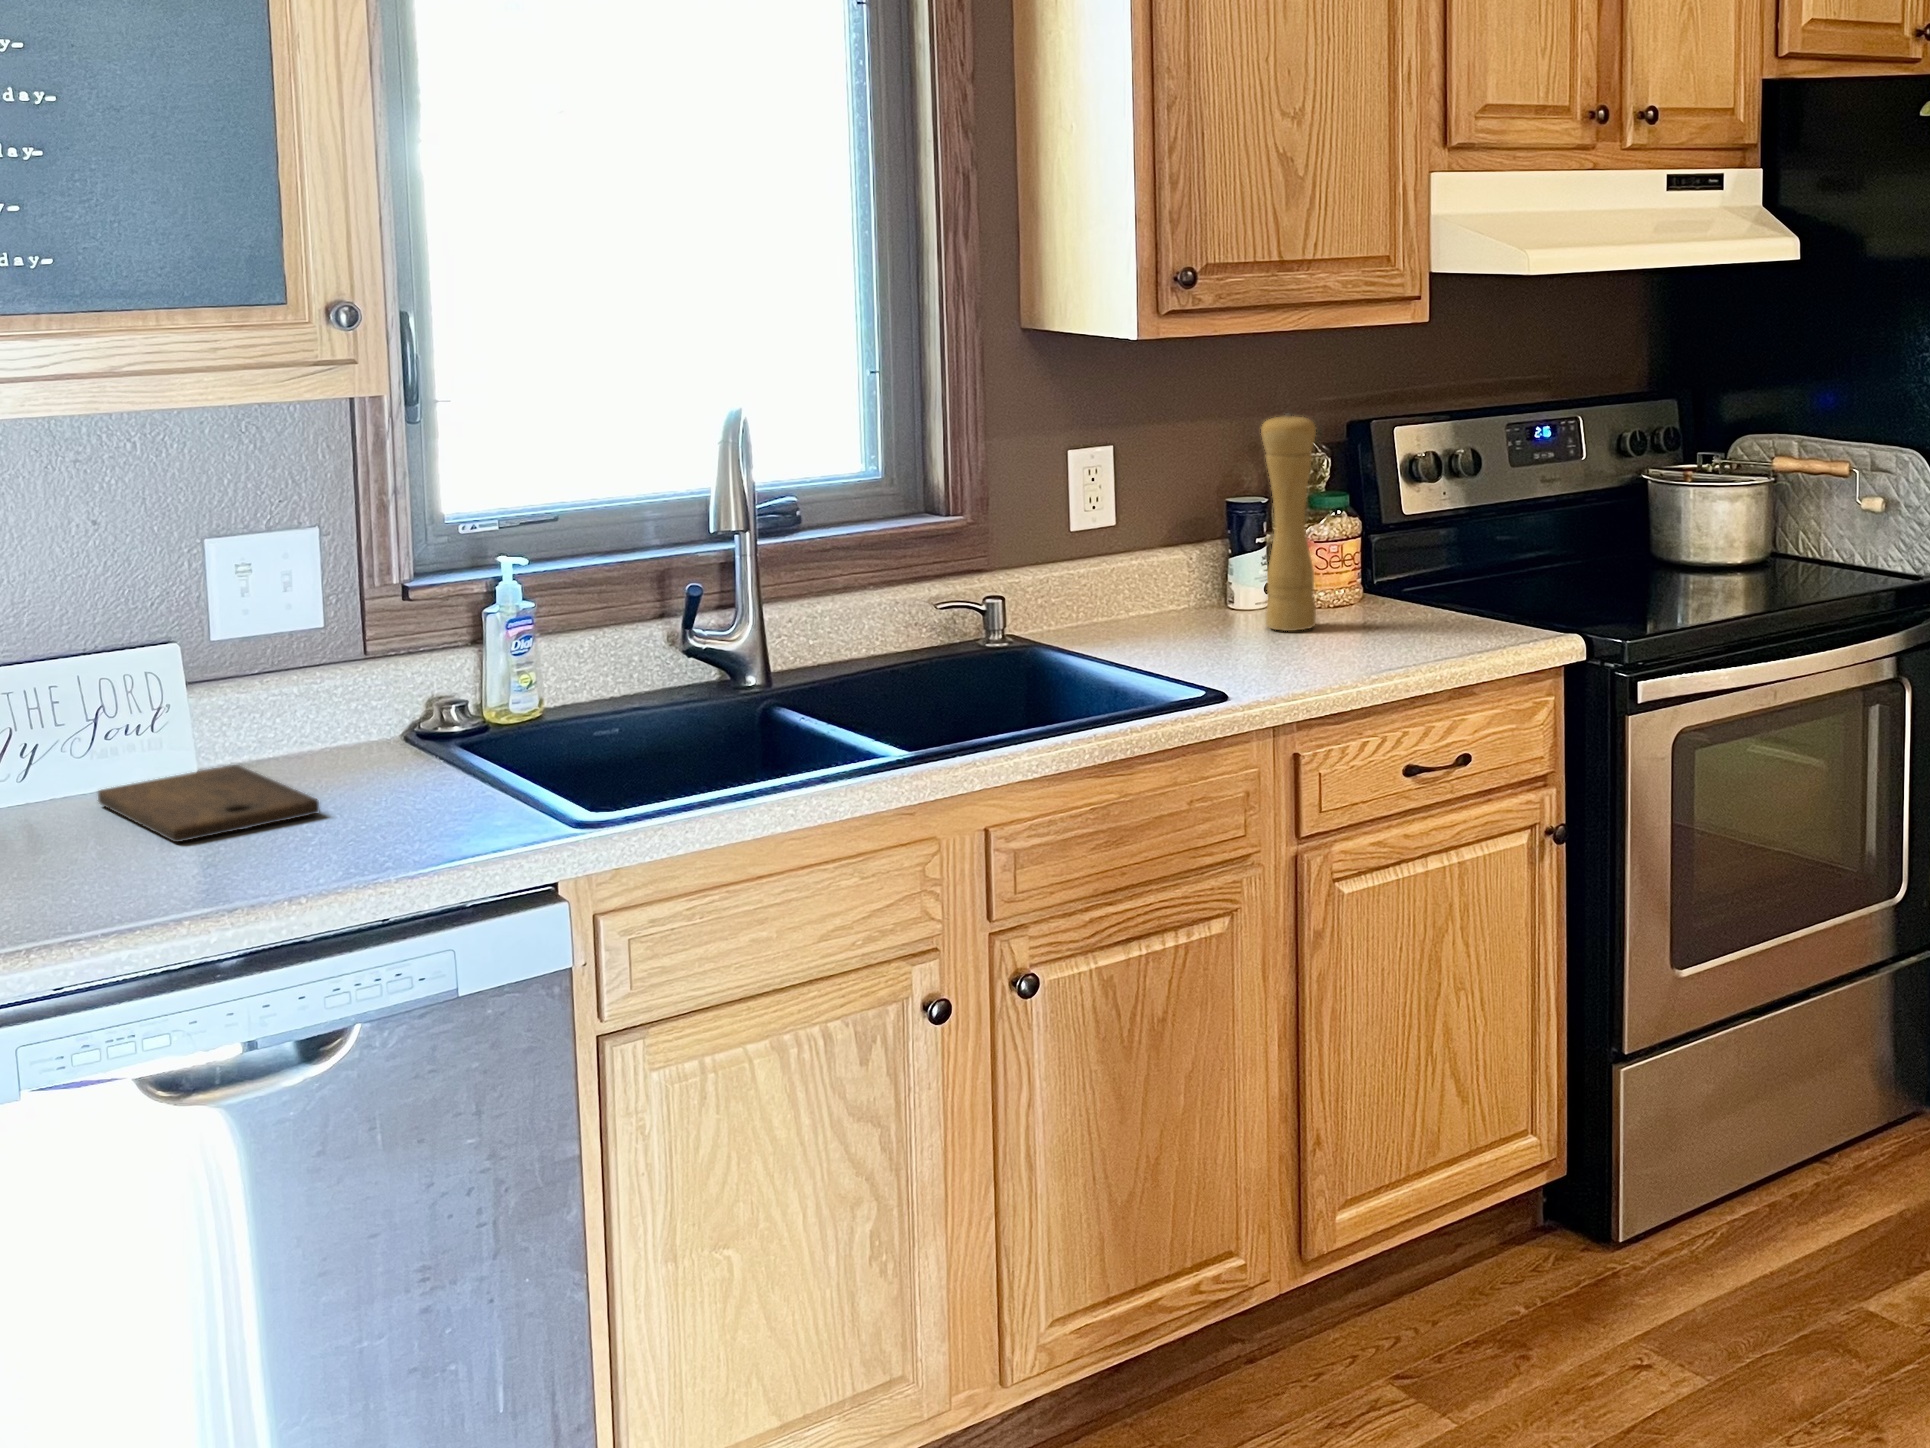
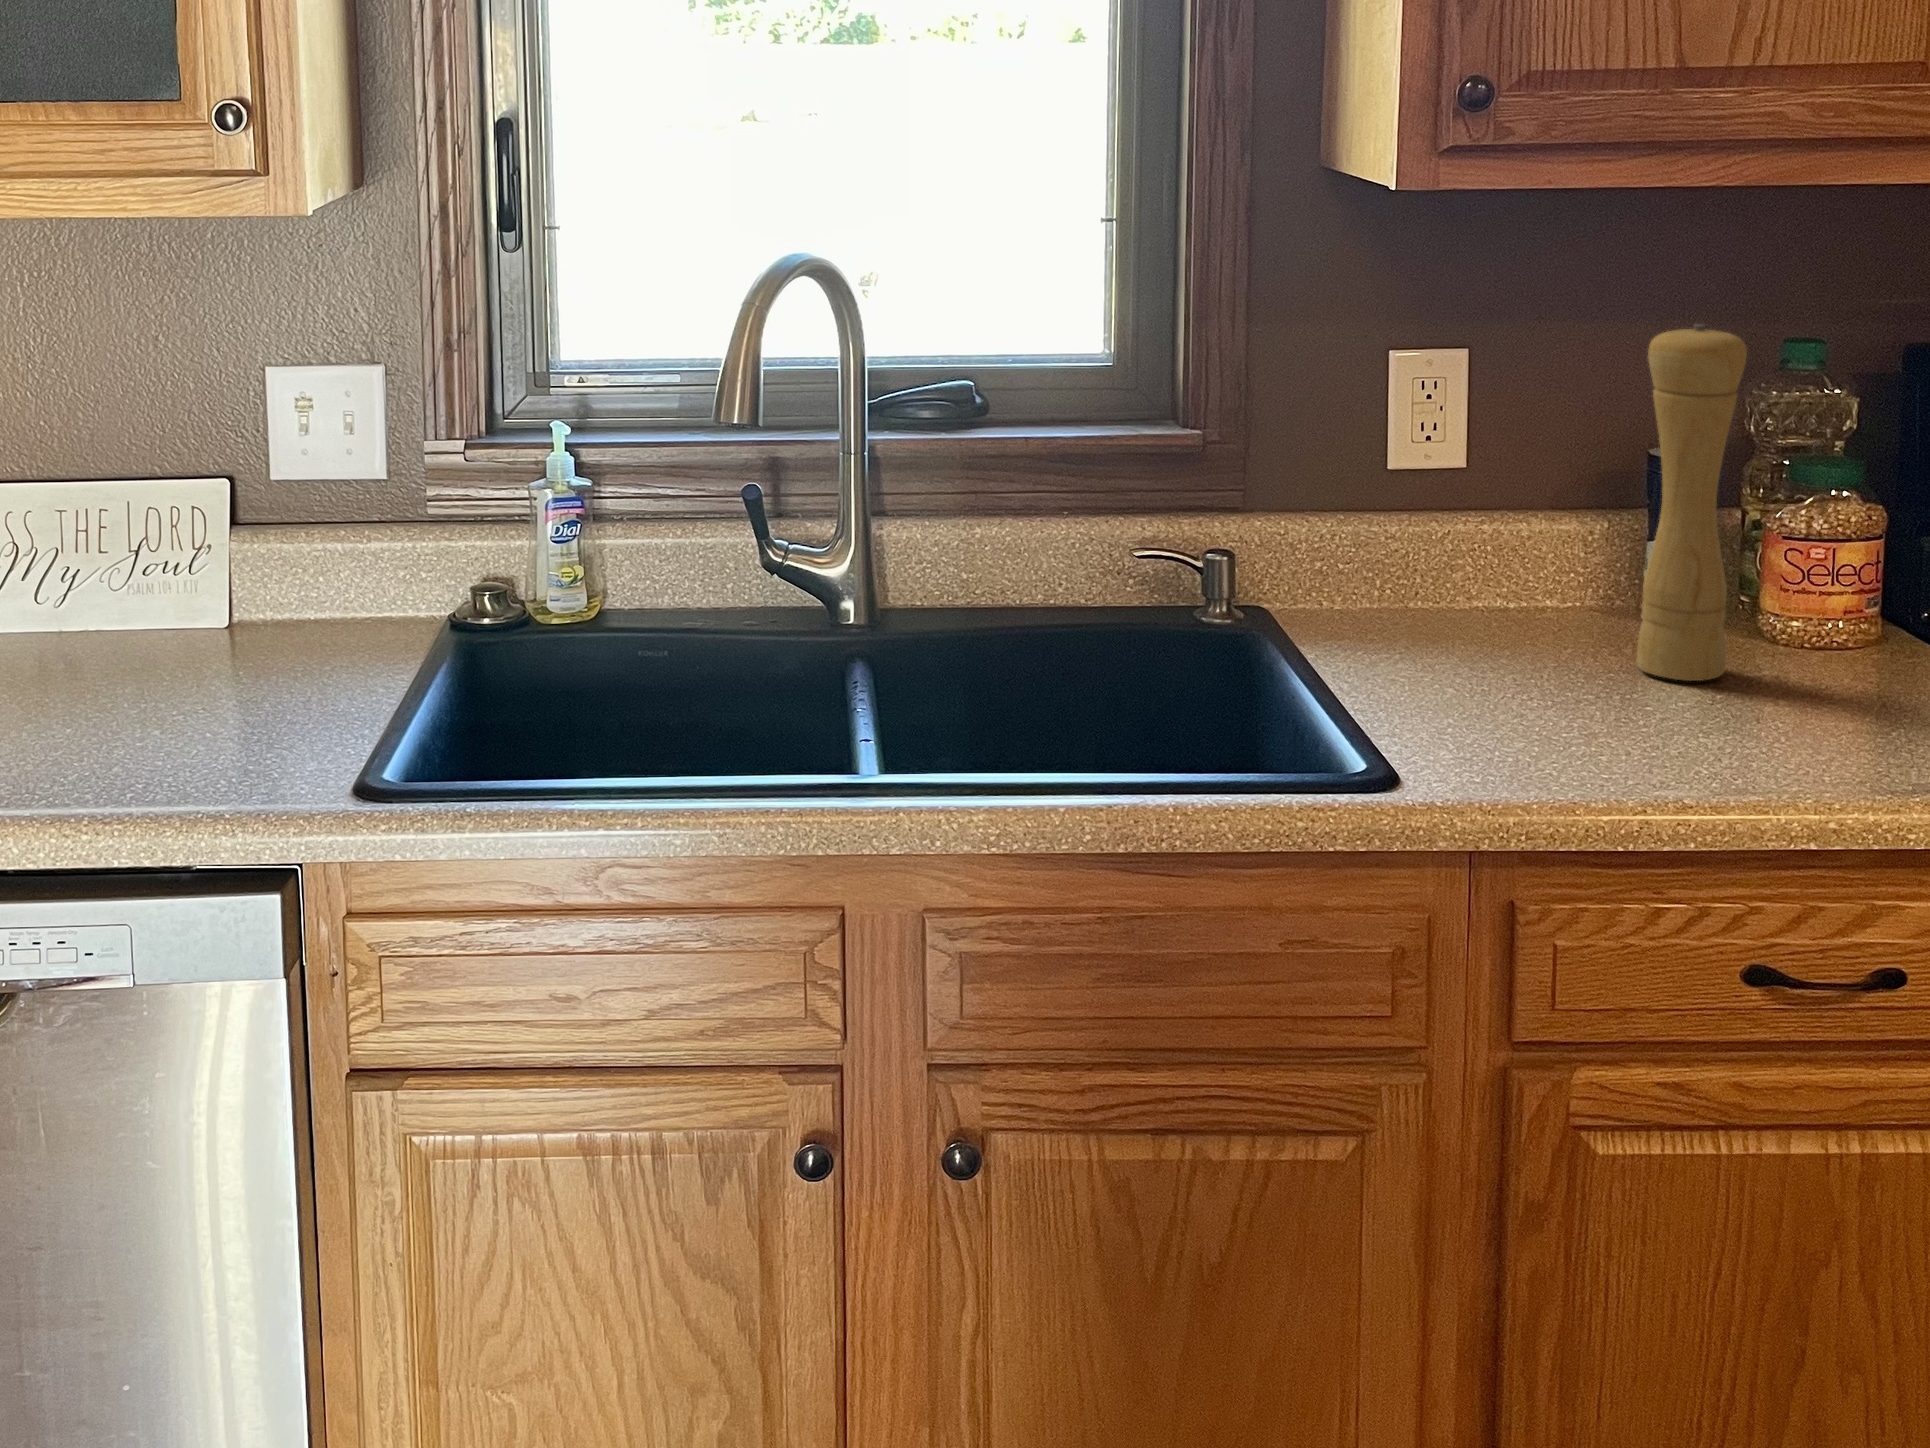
cutting board: present [98,765,320,842] -> none [34,619,237,705]

